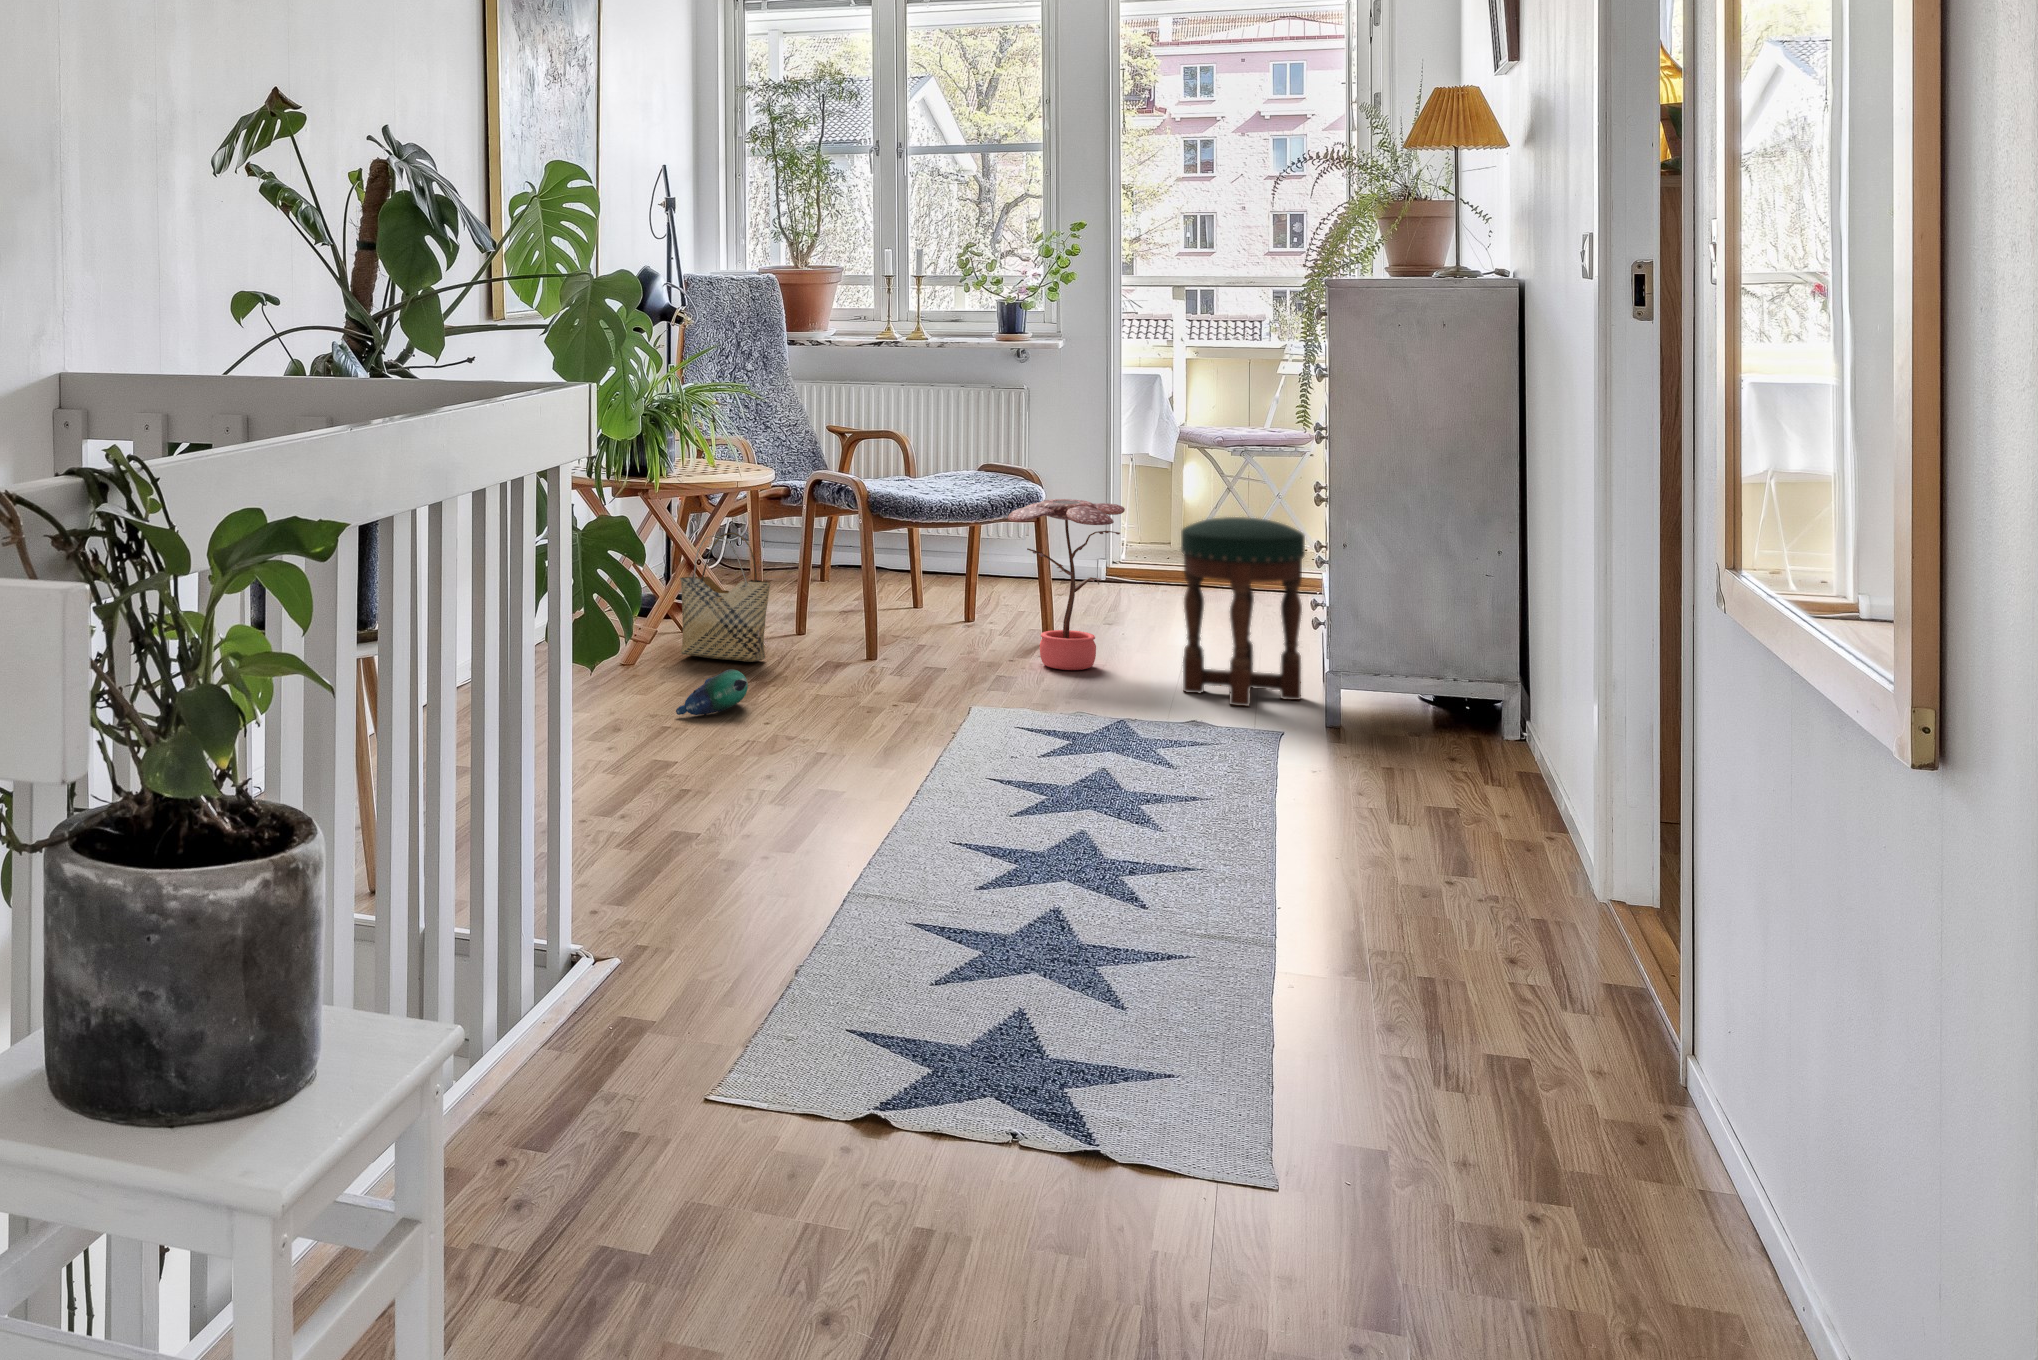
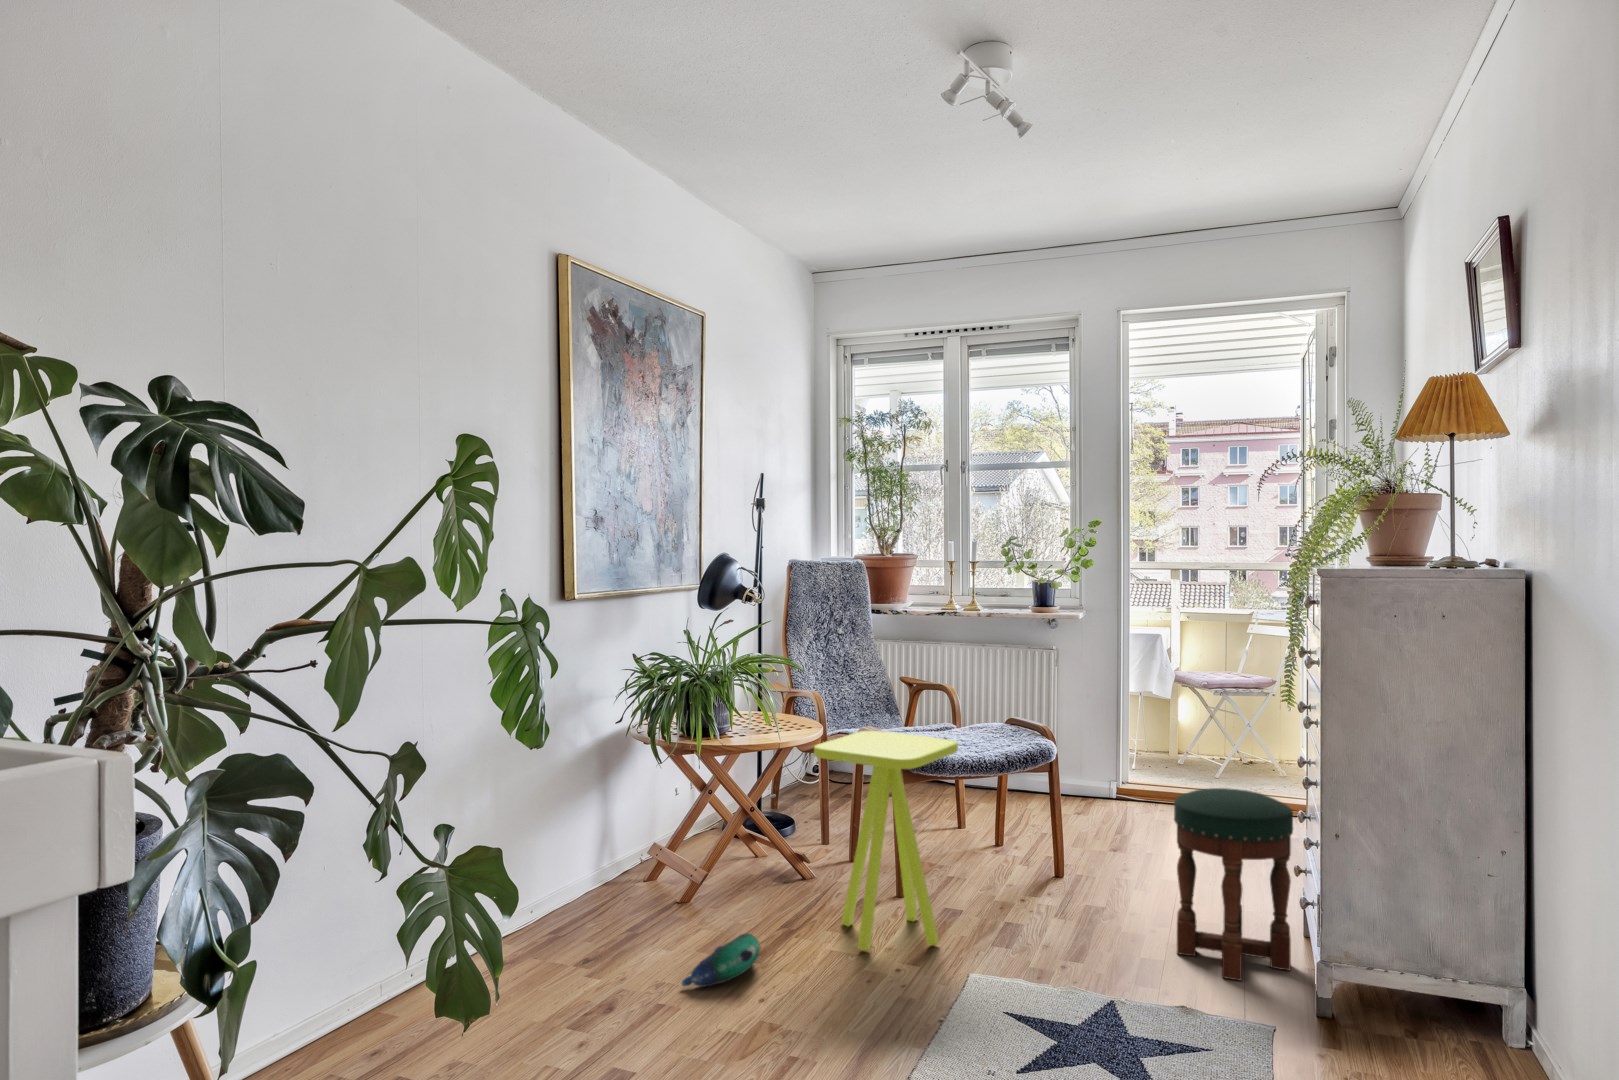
side table: none [791,467,946,692] -> present [814,731,958,950]
potted plant: present [1008,499,1125,670] -> none [1019,760,1124,916]
woven basket: present [680,532,771,662] -> none [736,782,813,900]

